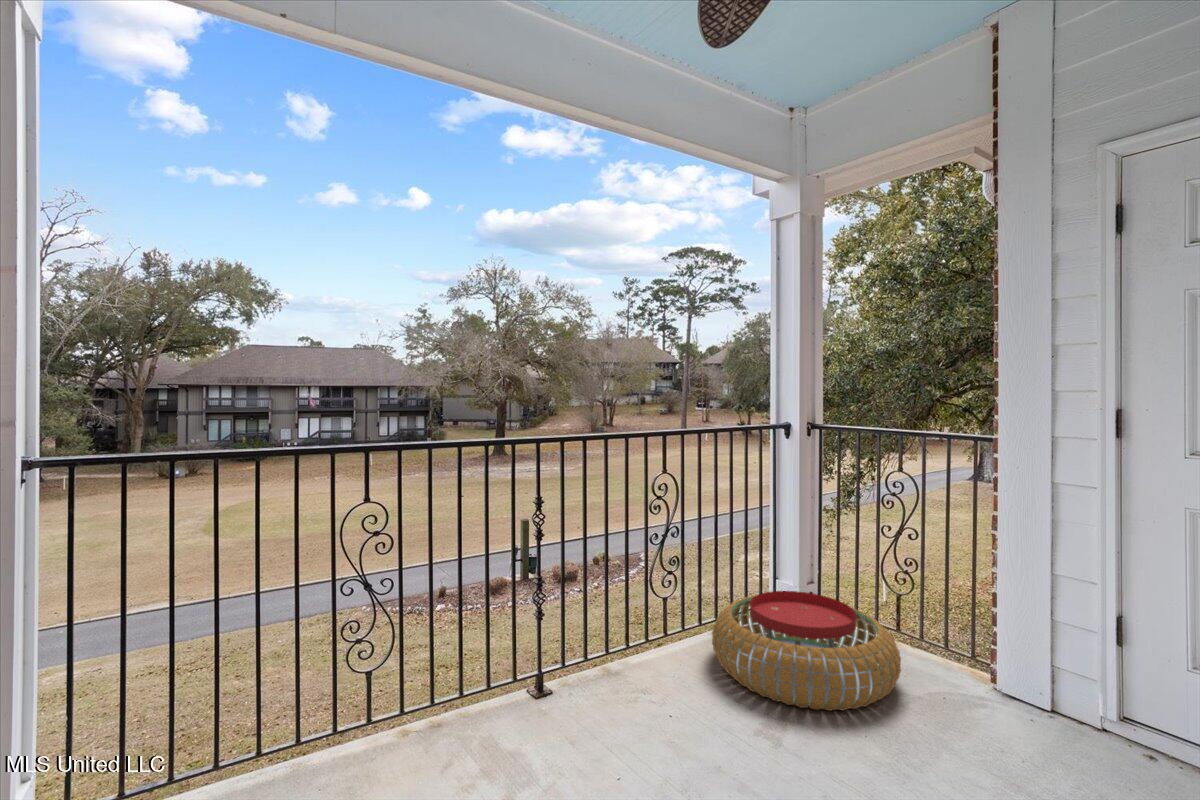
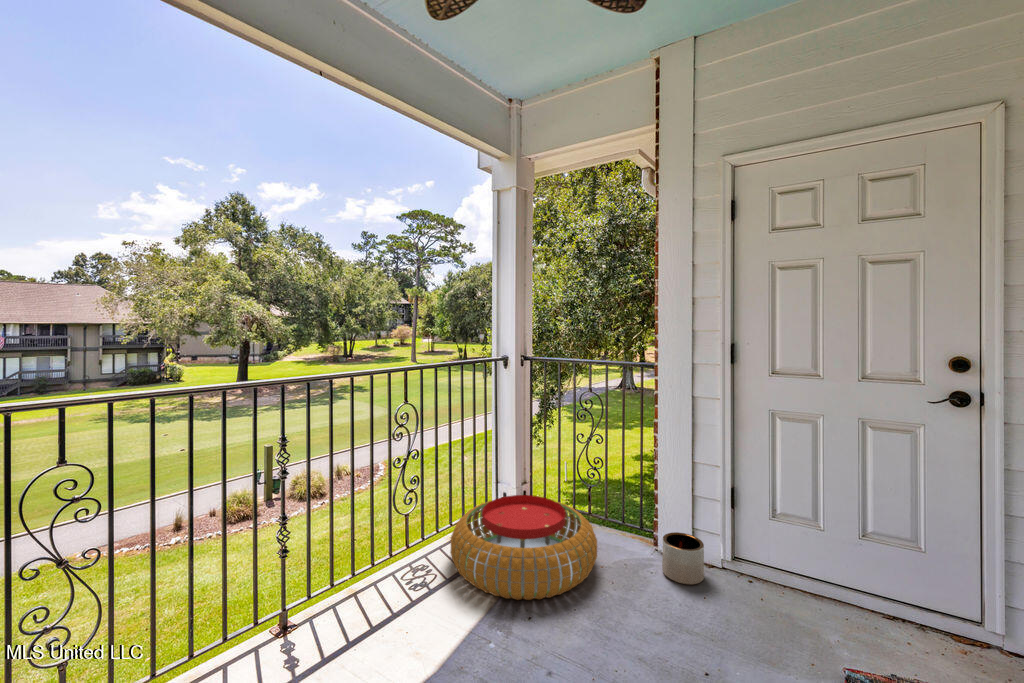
planter: none [999,666,1066,738] -> present [662,532,704,585]

